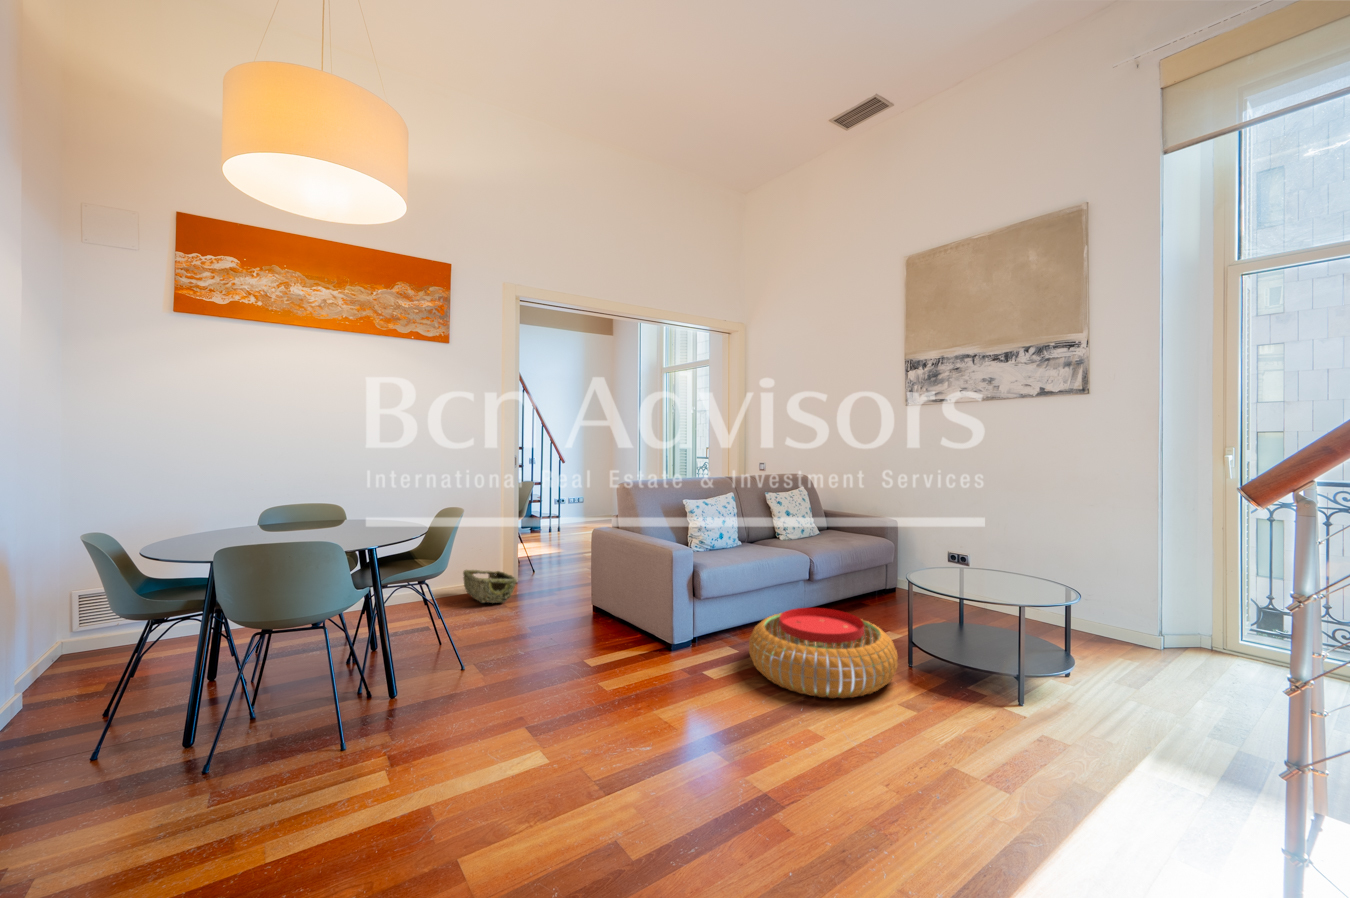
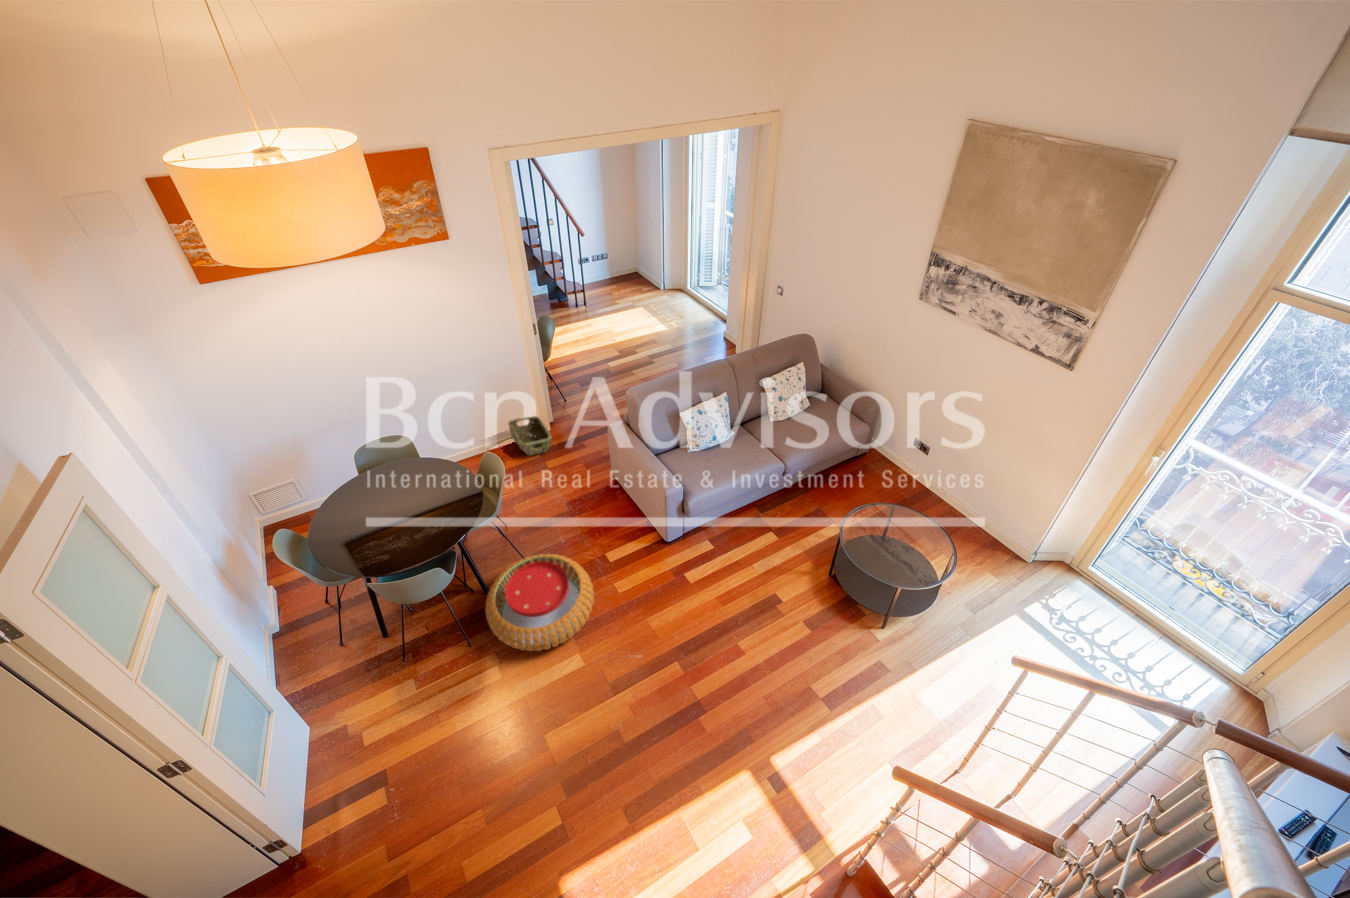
pouf: present [749,608,898,698] -> present [485,554,594,651]

